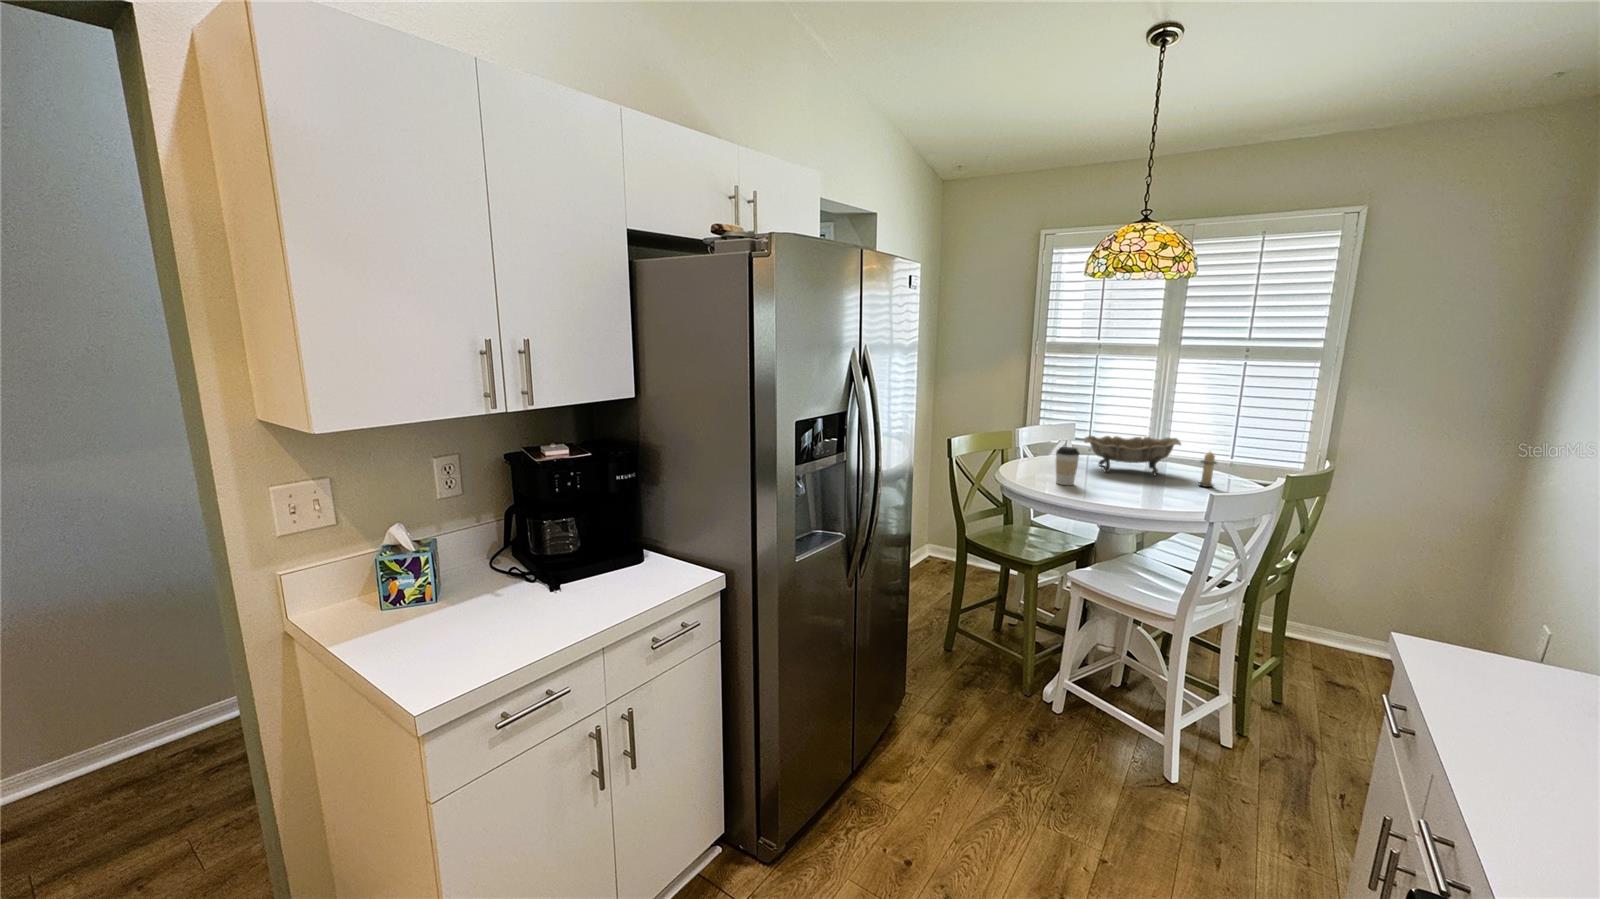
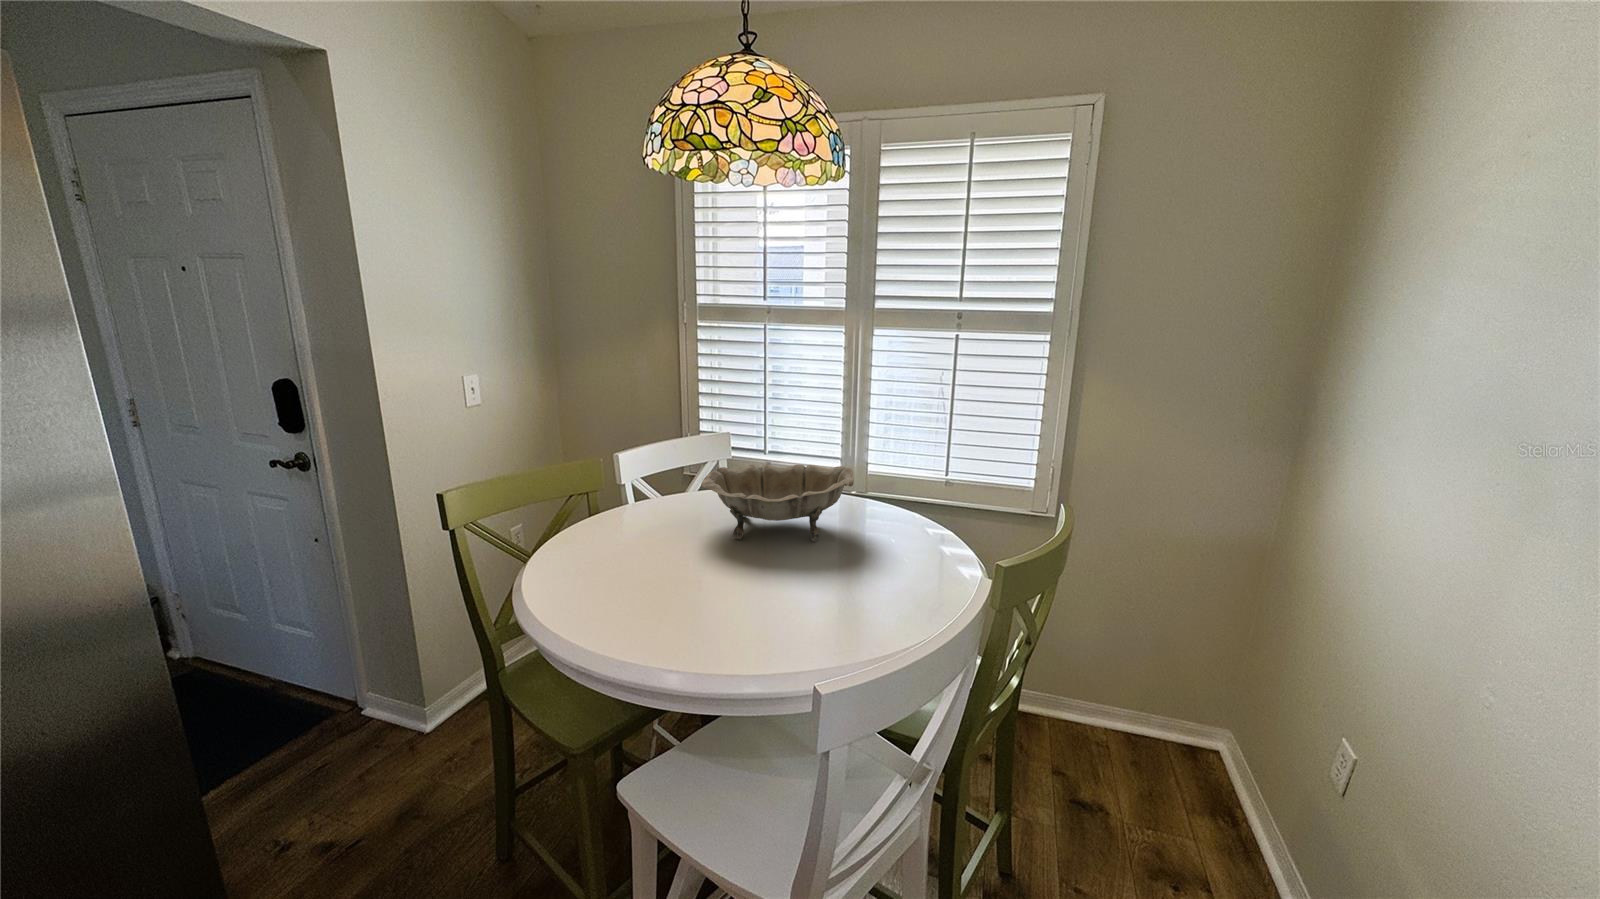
coffee cup: present [1056,447,1079,485] -> none [602,517,650,600]
candle: present [1198,452,1217,487] -> none [871,500,906,568]

